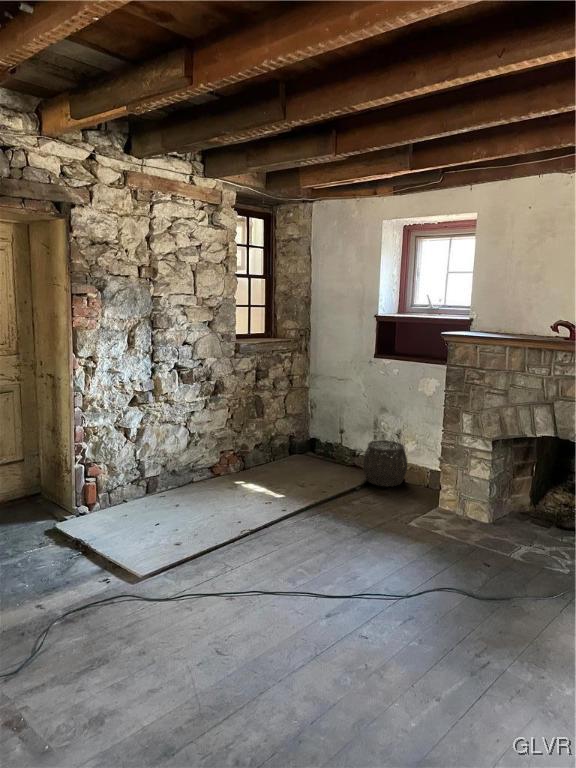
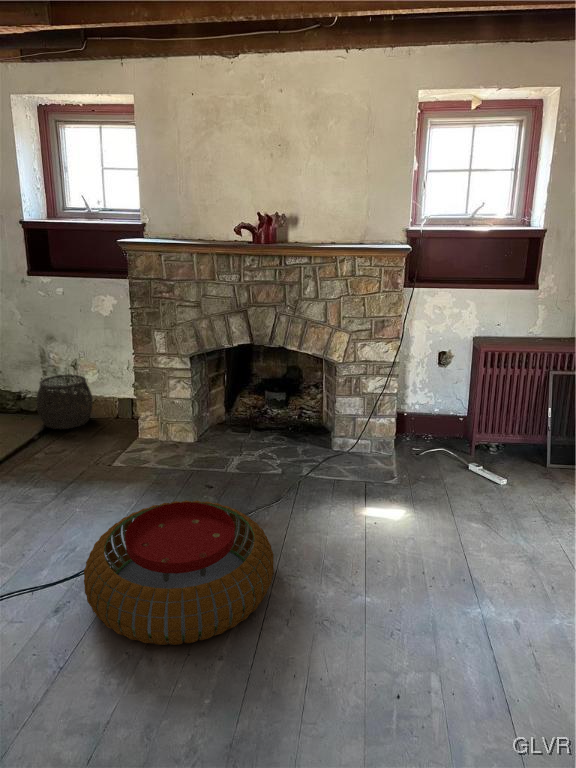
pouf: none [349,558,516,680] -> present [84,500,274,645]

